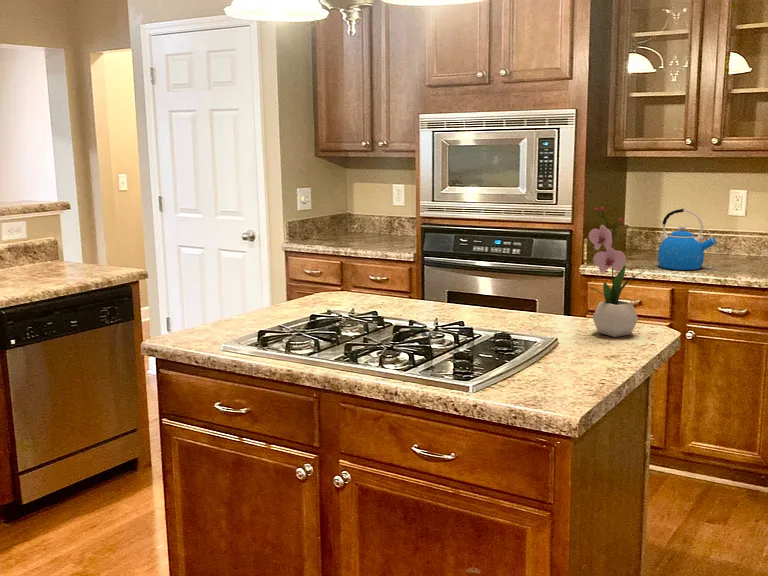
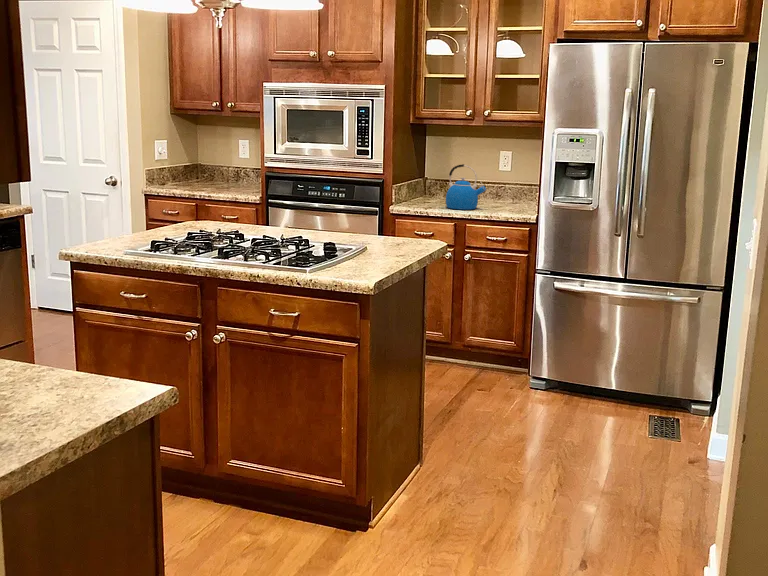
flower arrangement: present [589,207,647,337] -> none [386,160,424,246]

